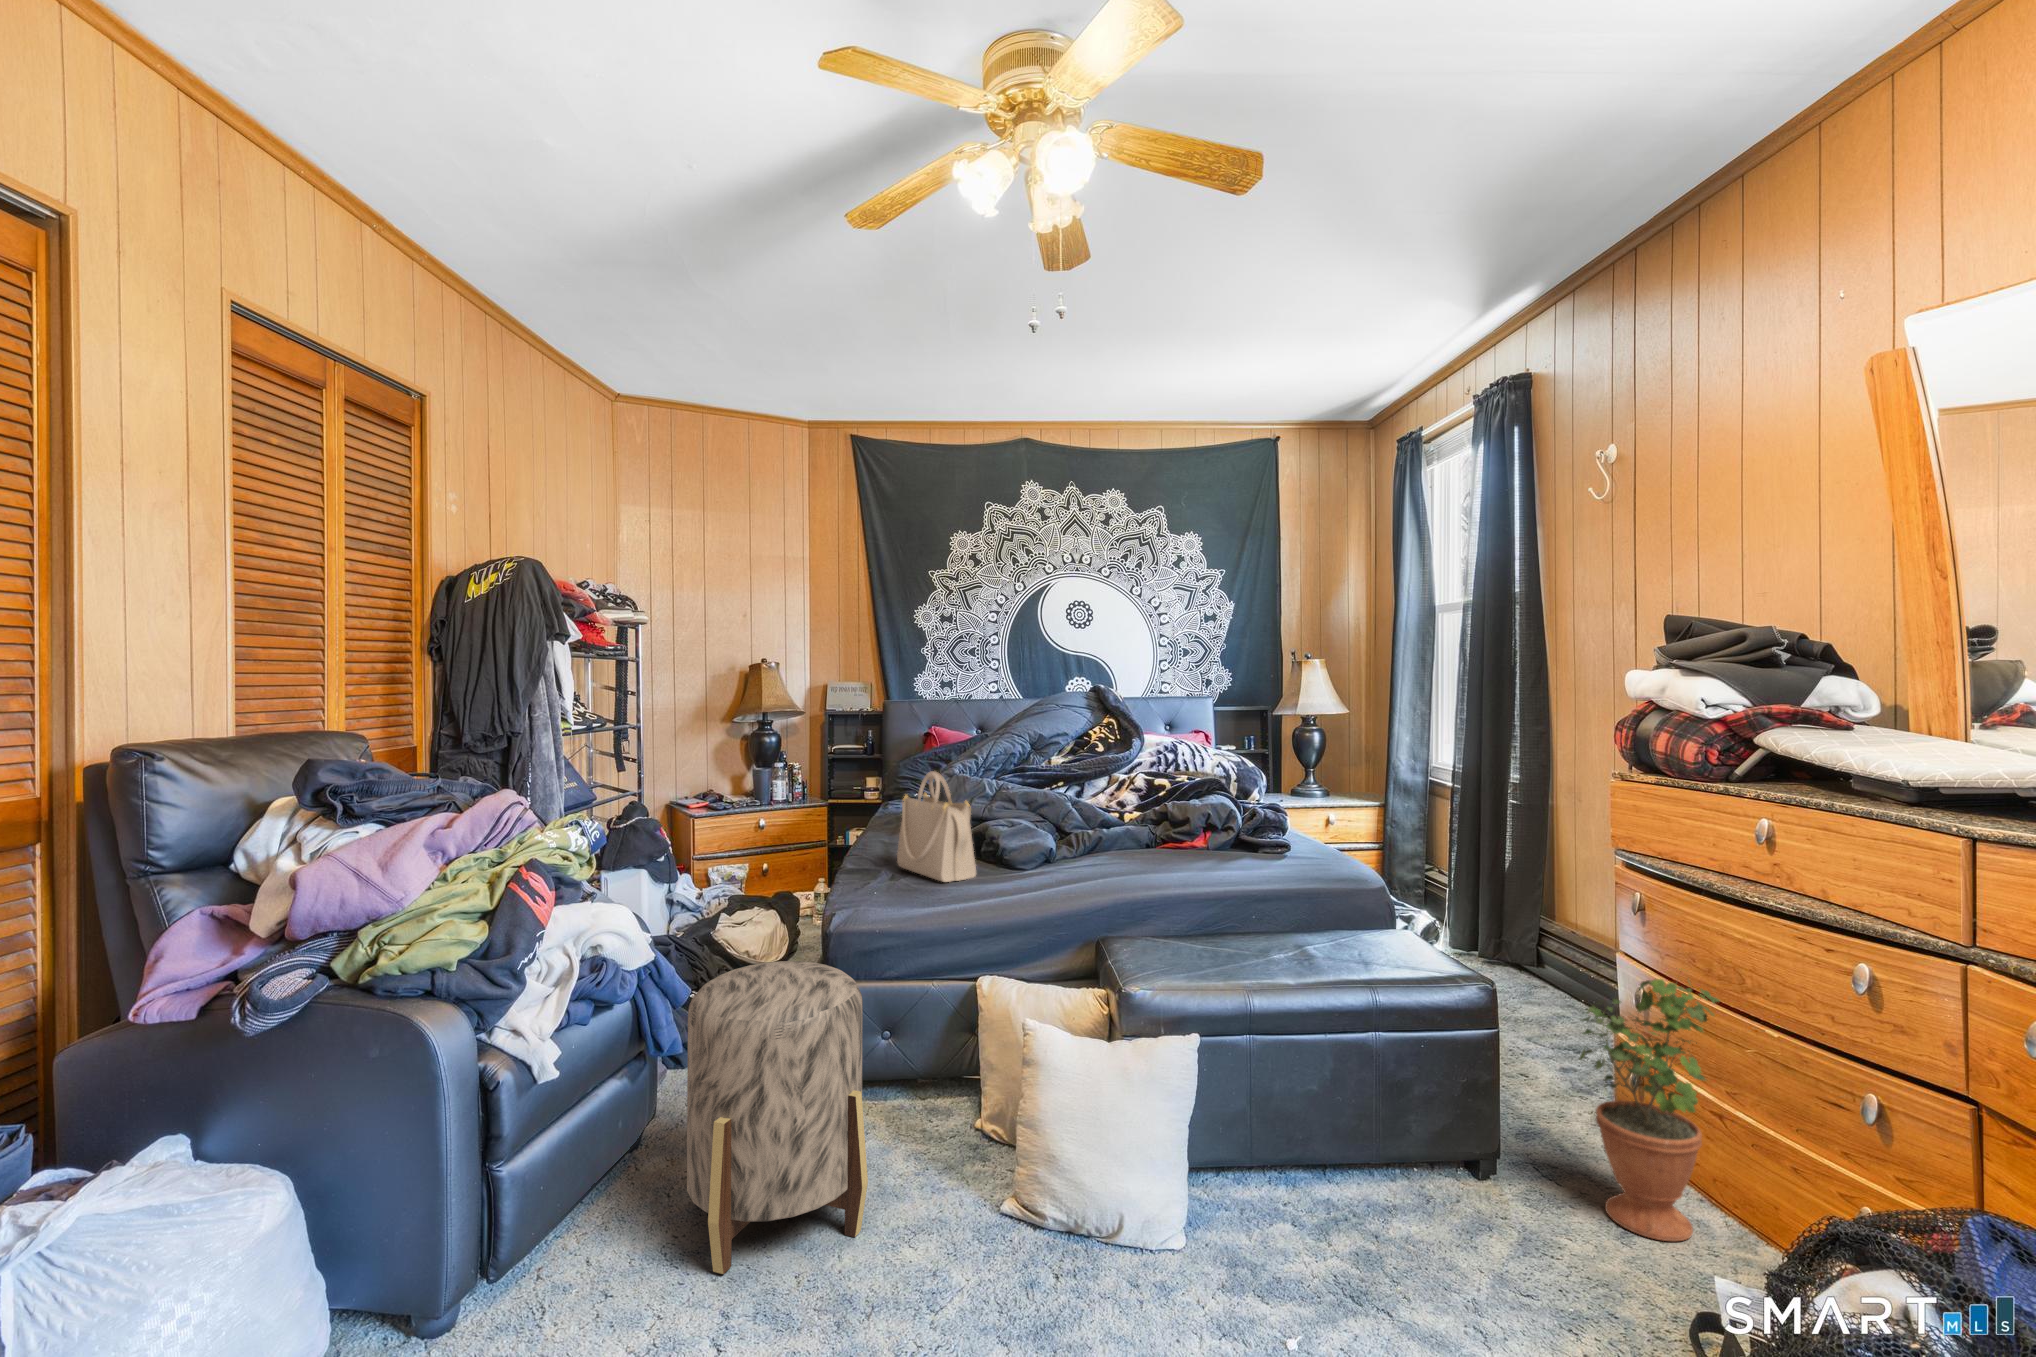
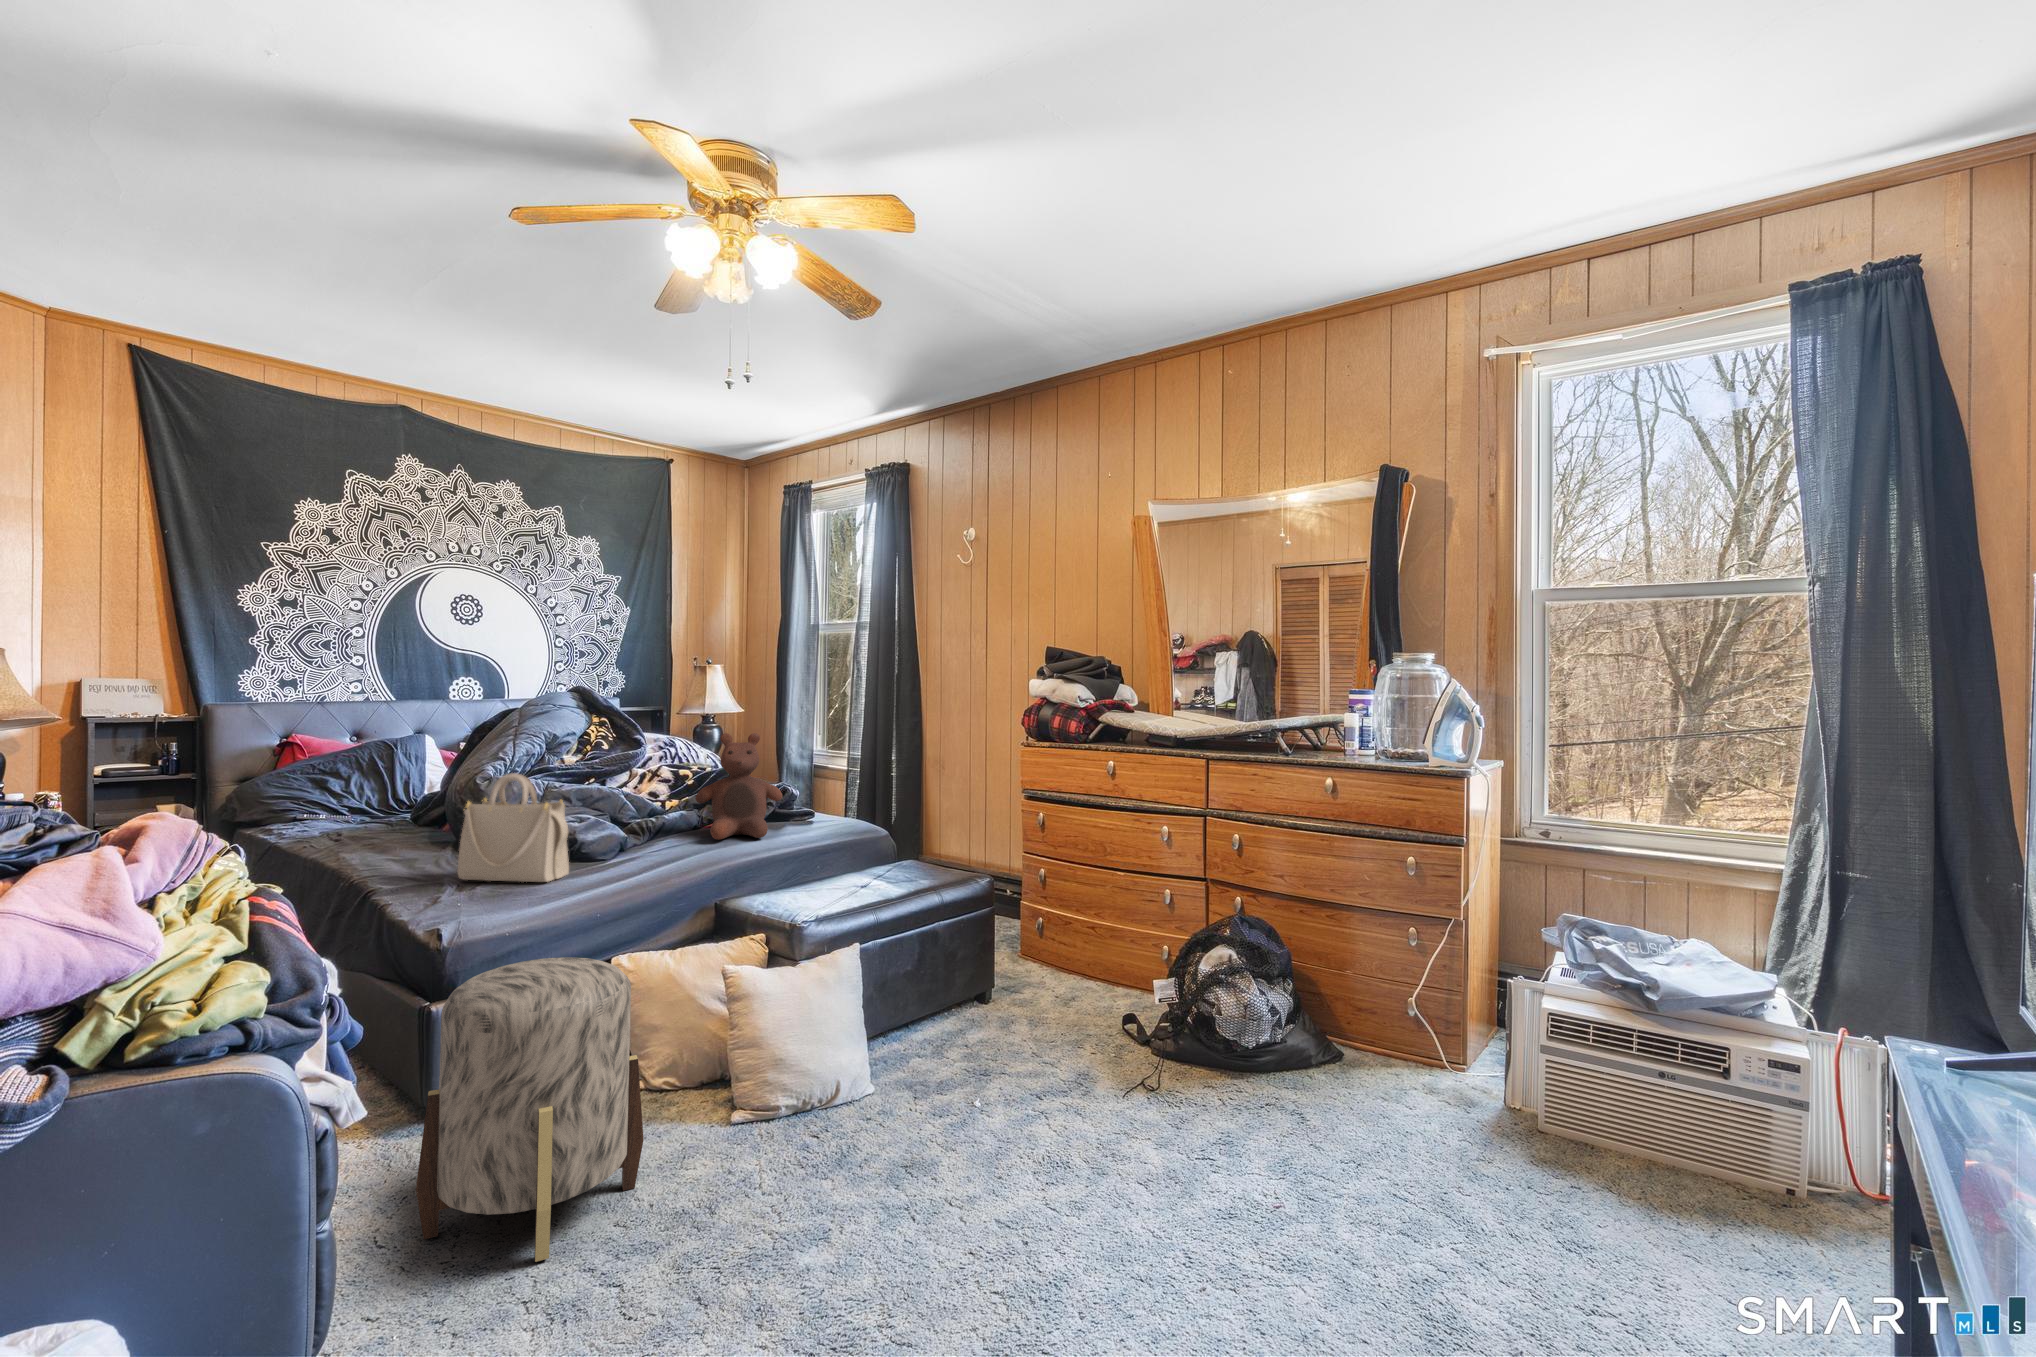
stuffed bear: none [1135,739,1232,868] -> present [695,733,782,839]
potted plant: present [1579,979,1719,1242] -> none [1034,847,1099,1000]

